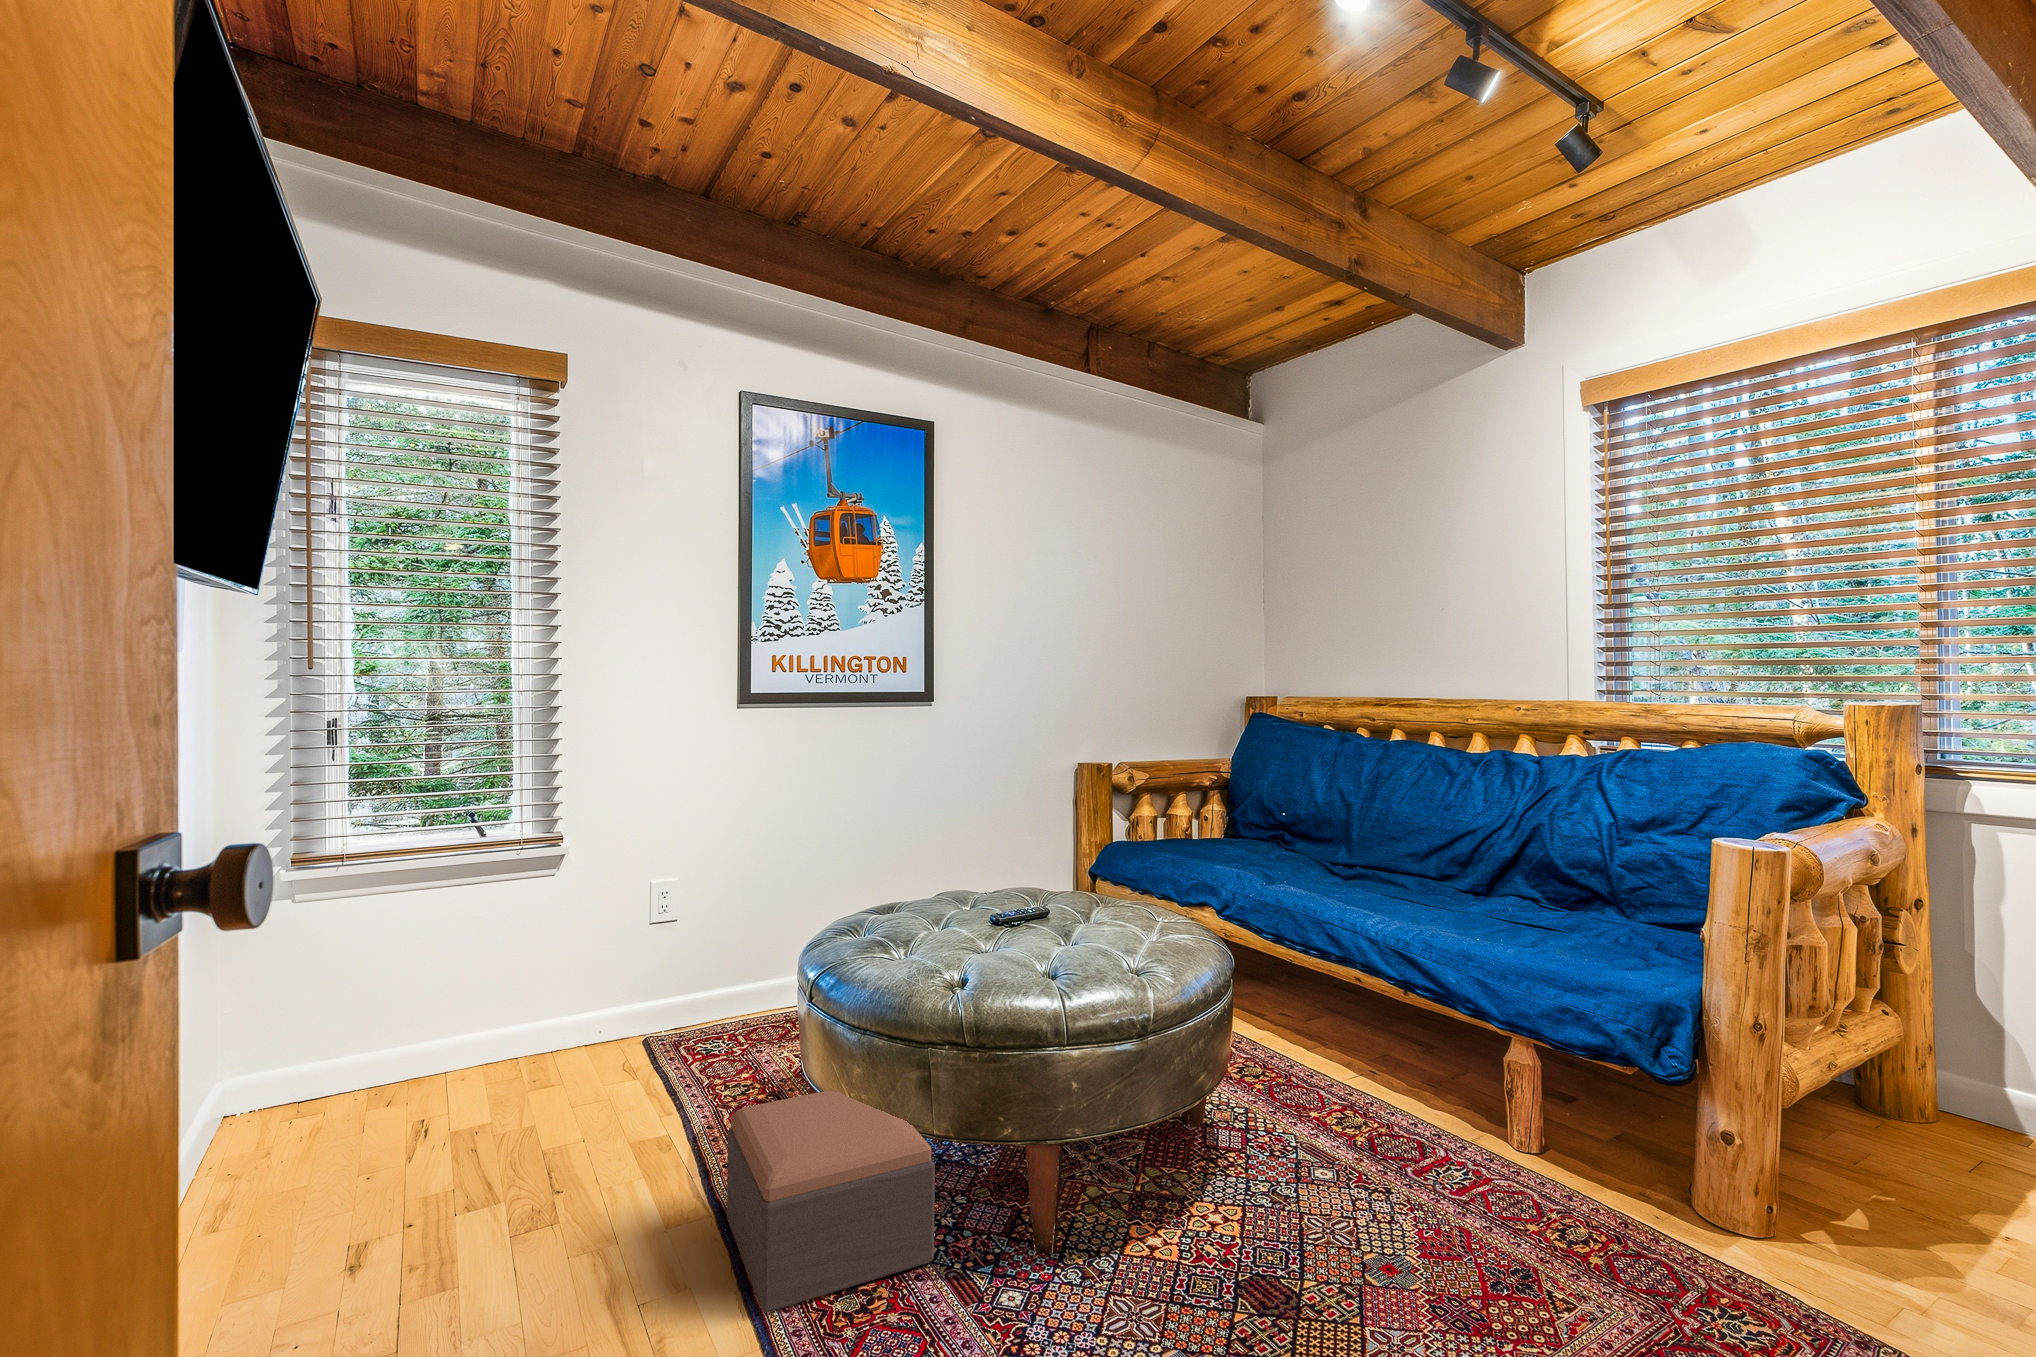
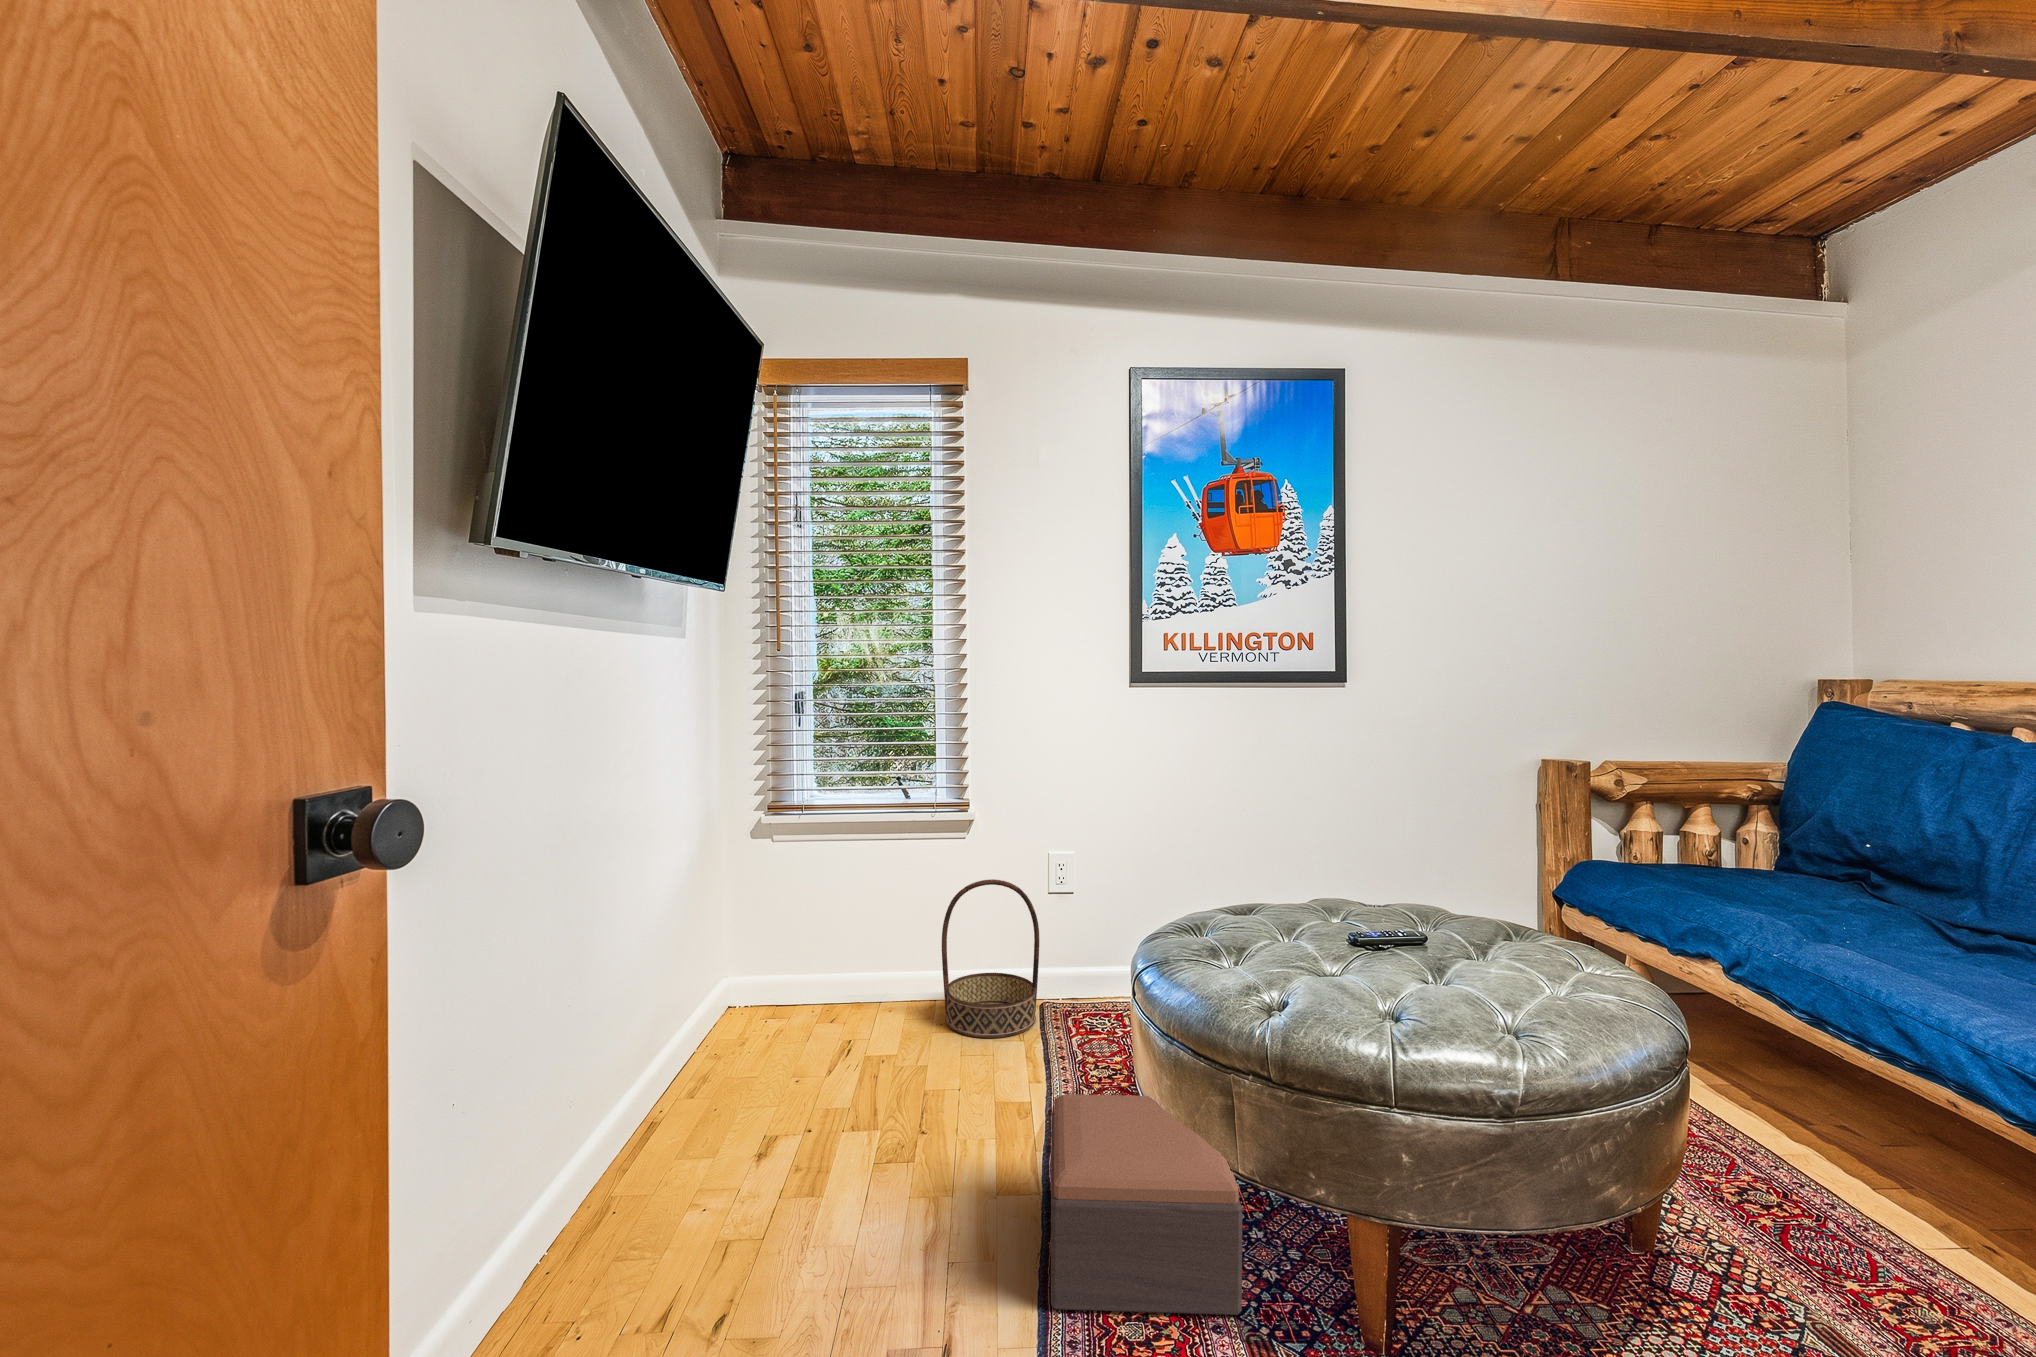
basket: none [537,913,651,1088] -> present [942,879,1039,1038]

